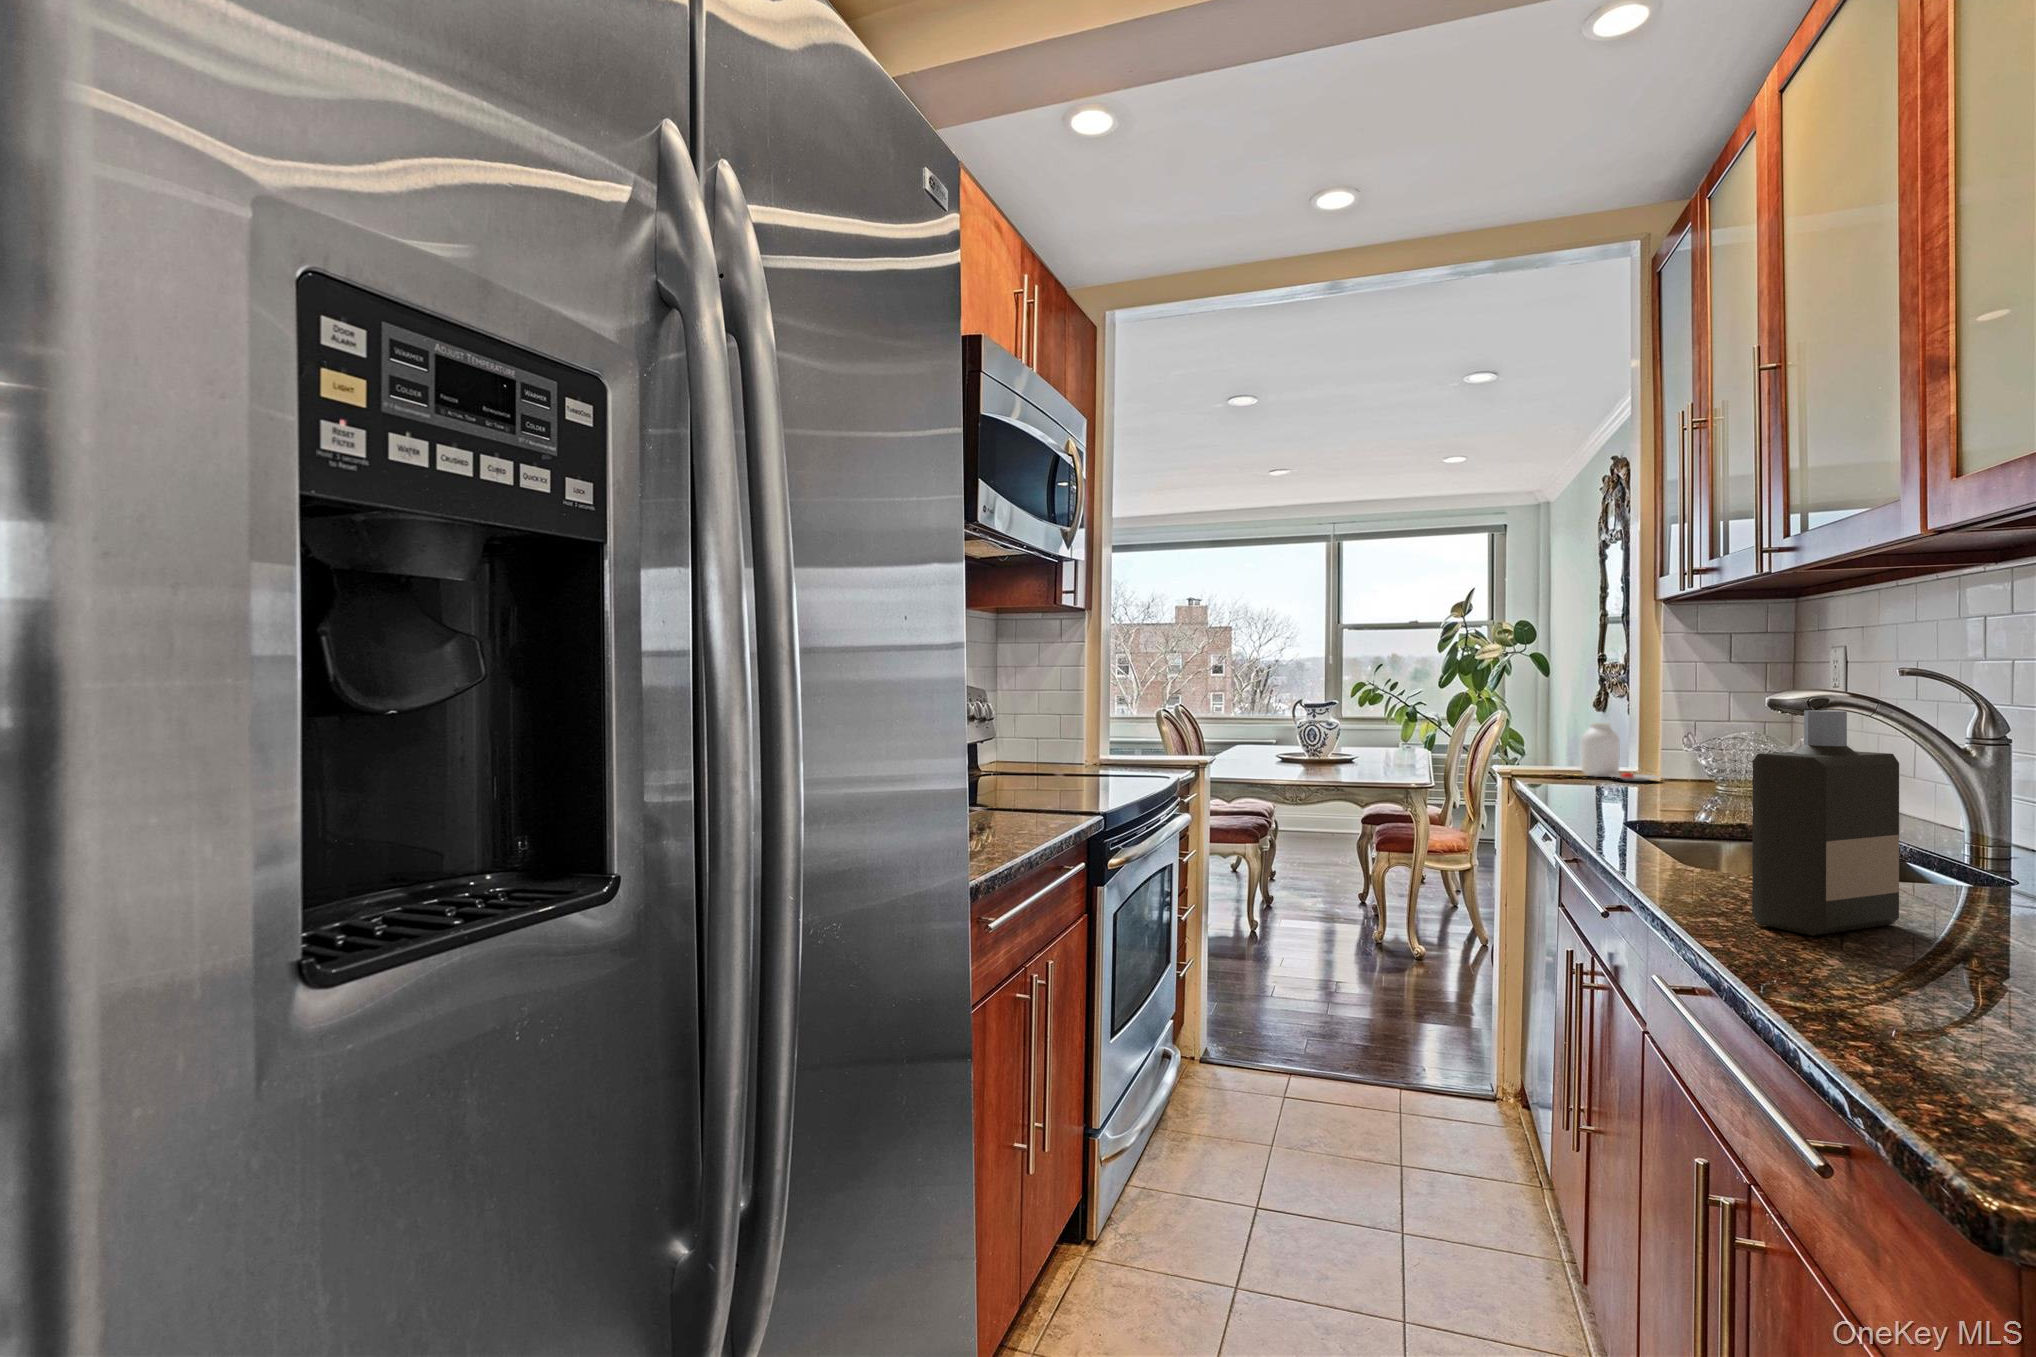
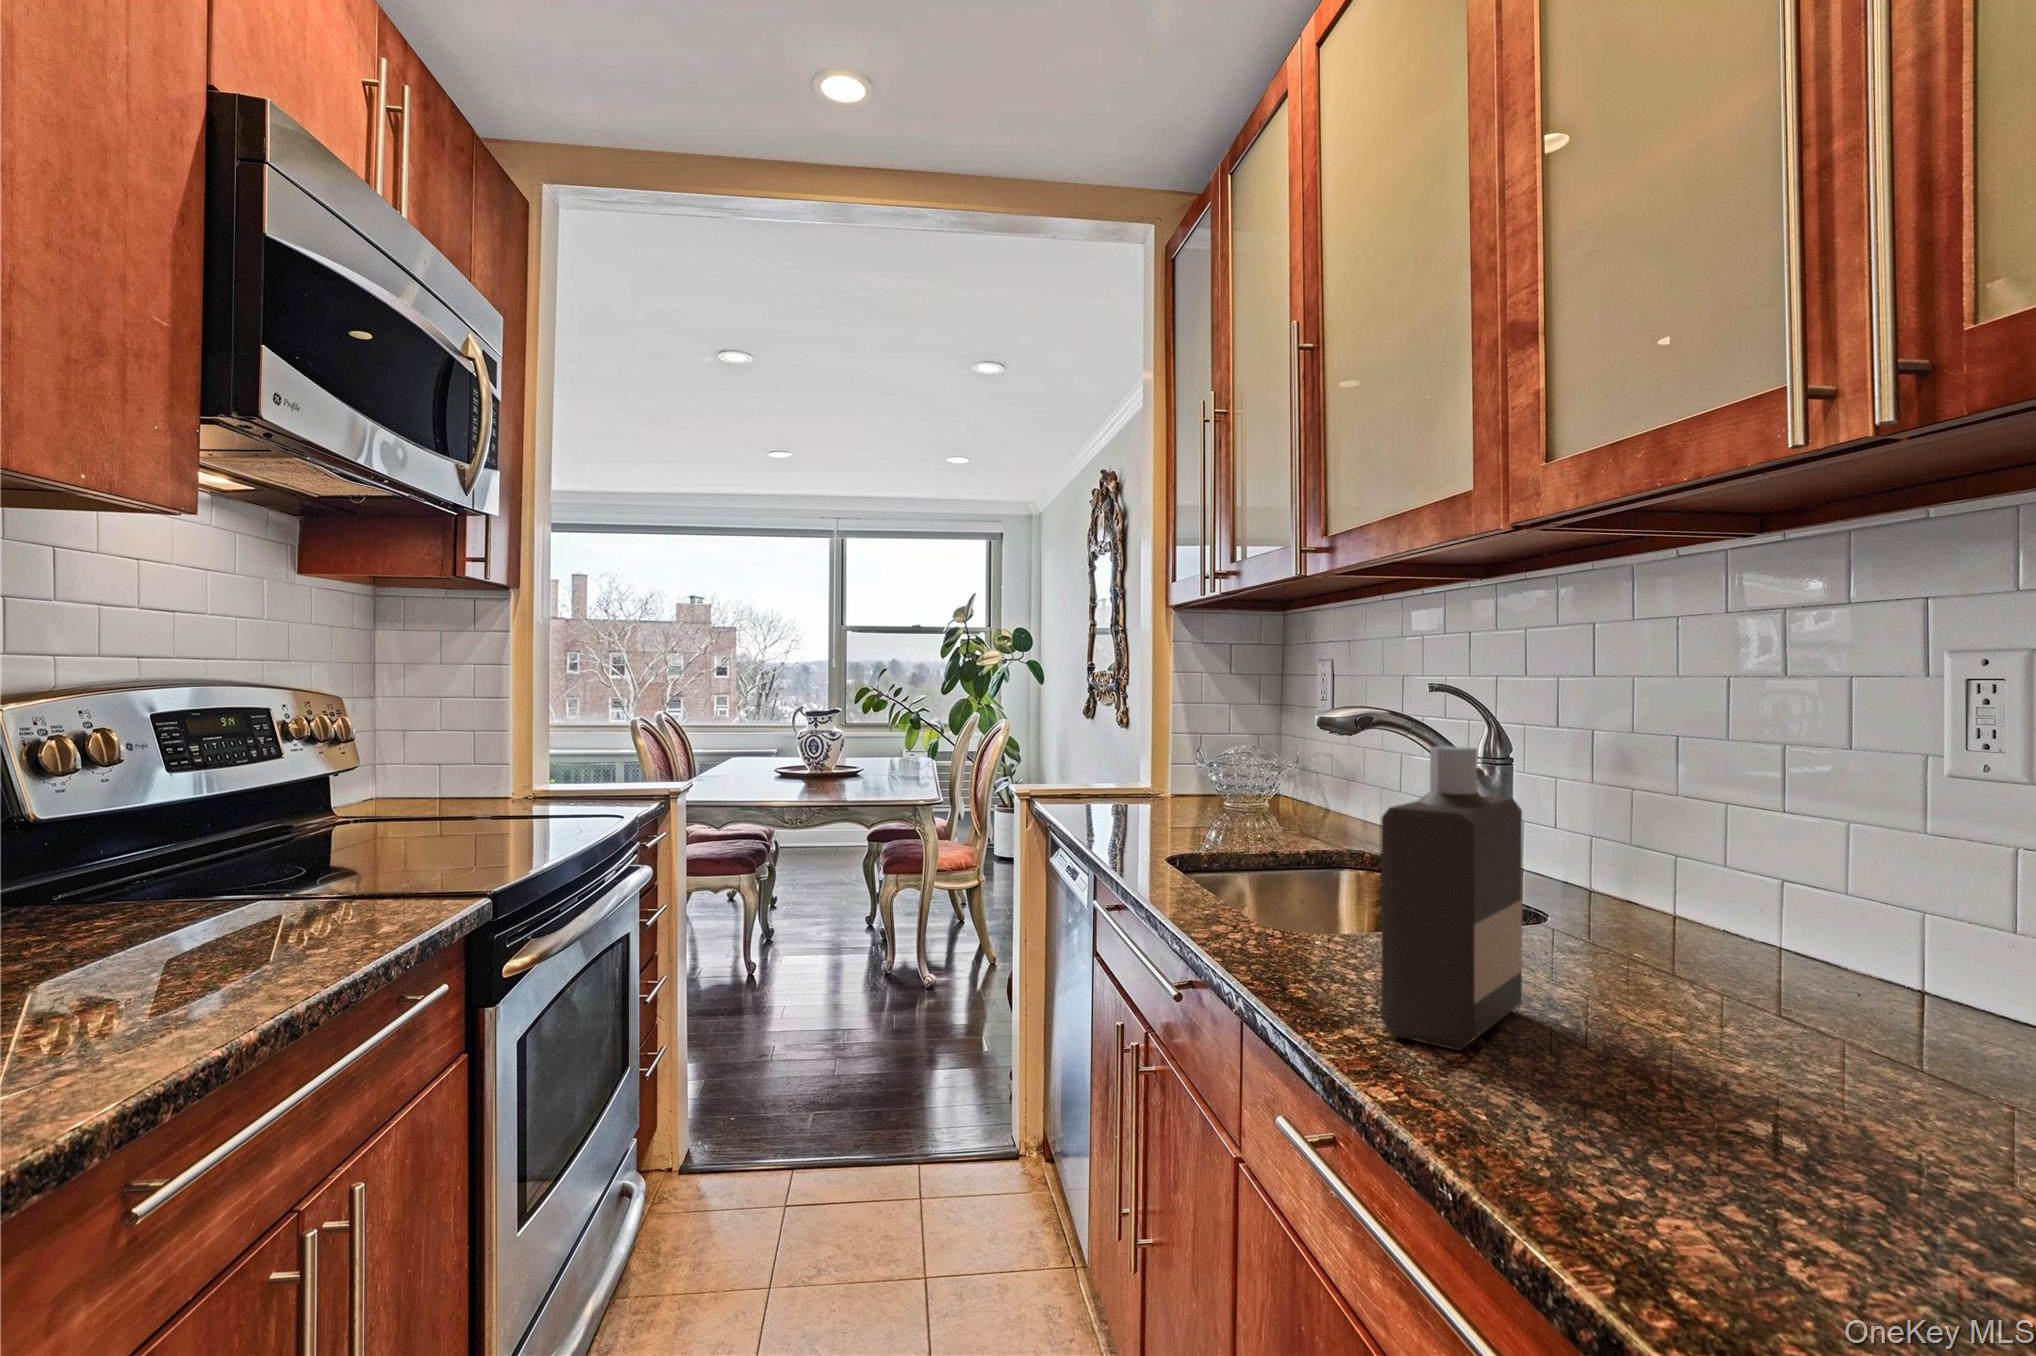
jar: present [1580,723,1659,781] -> none [1076,736,1168,797]

